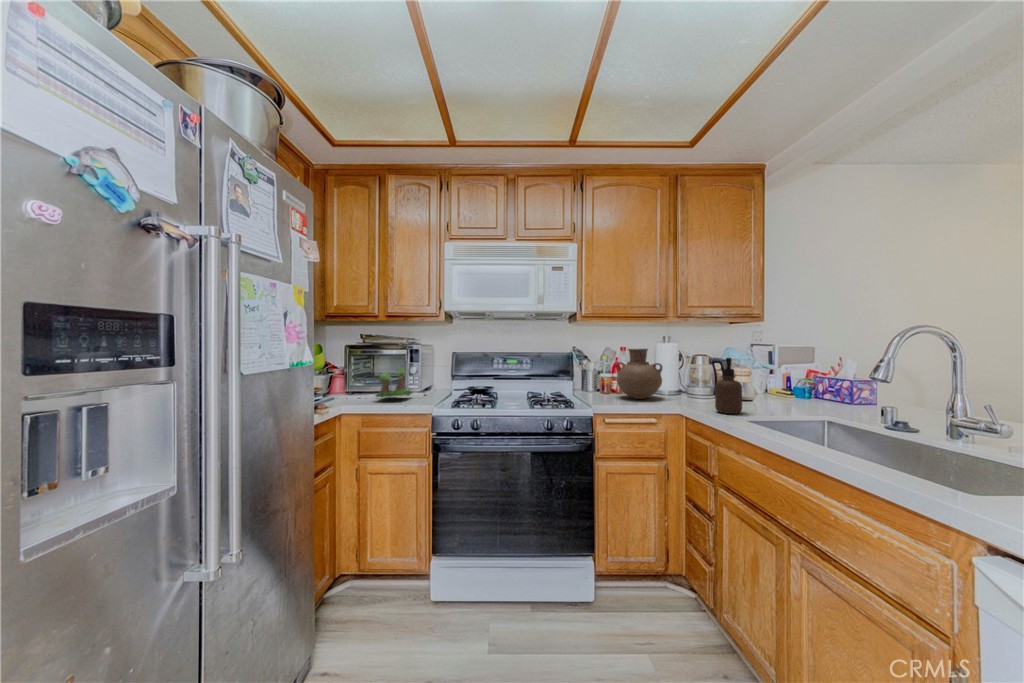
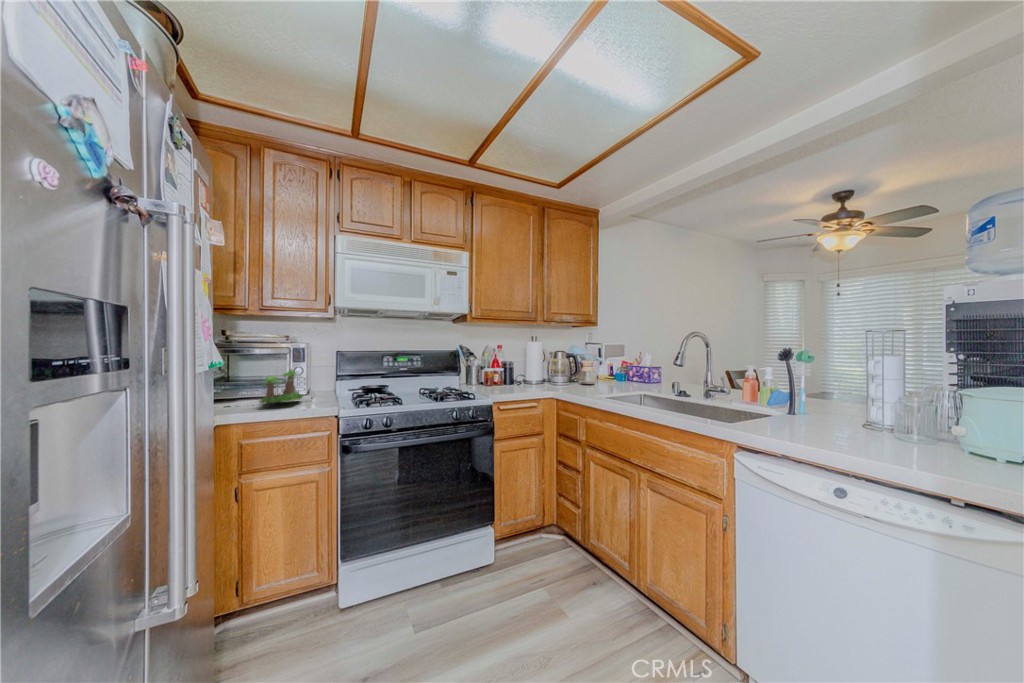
vase: present [616,349,663,399] -> none [500,347,537,388]
soap dispenser: present [715,358,742,414] -> none [581,355,600,396]

